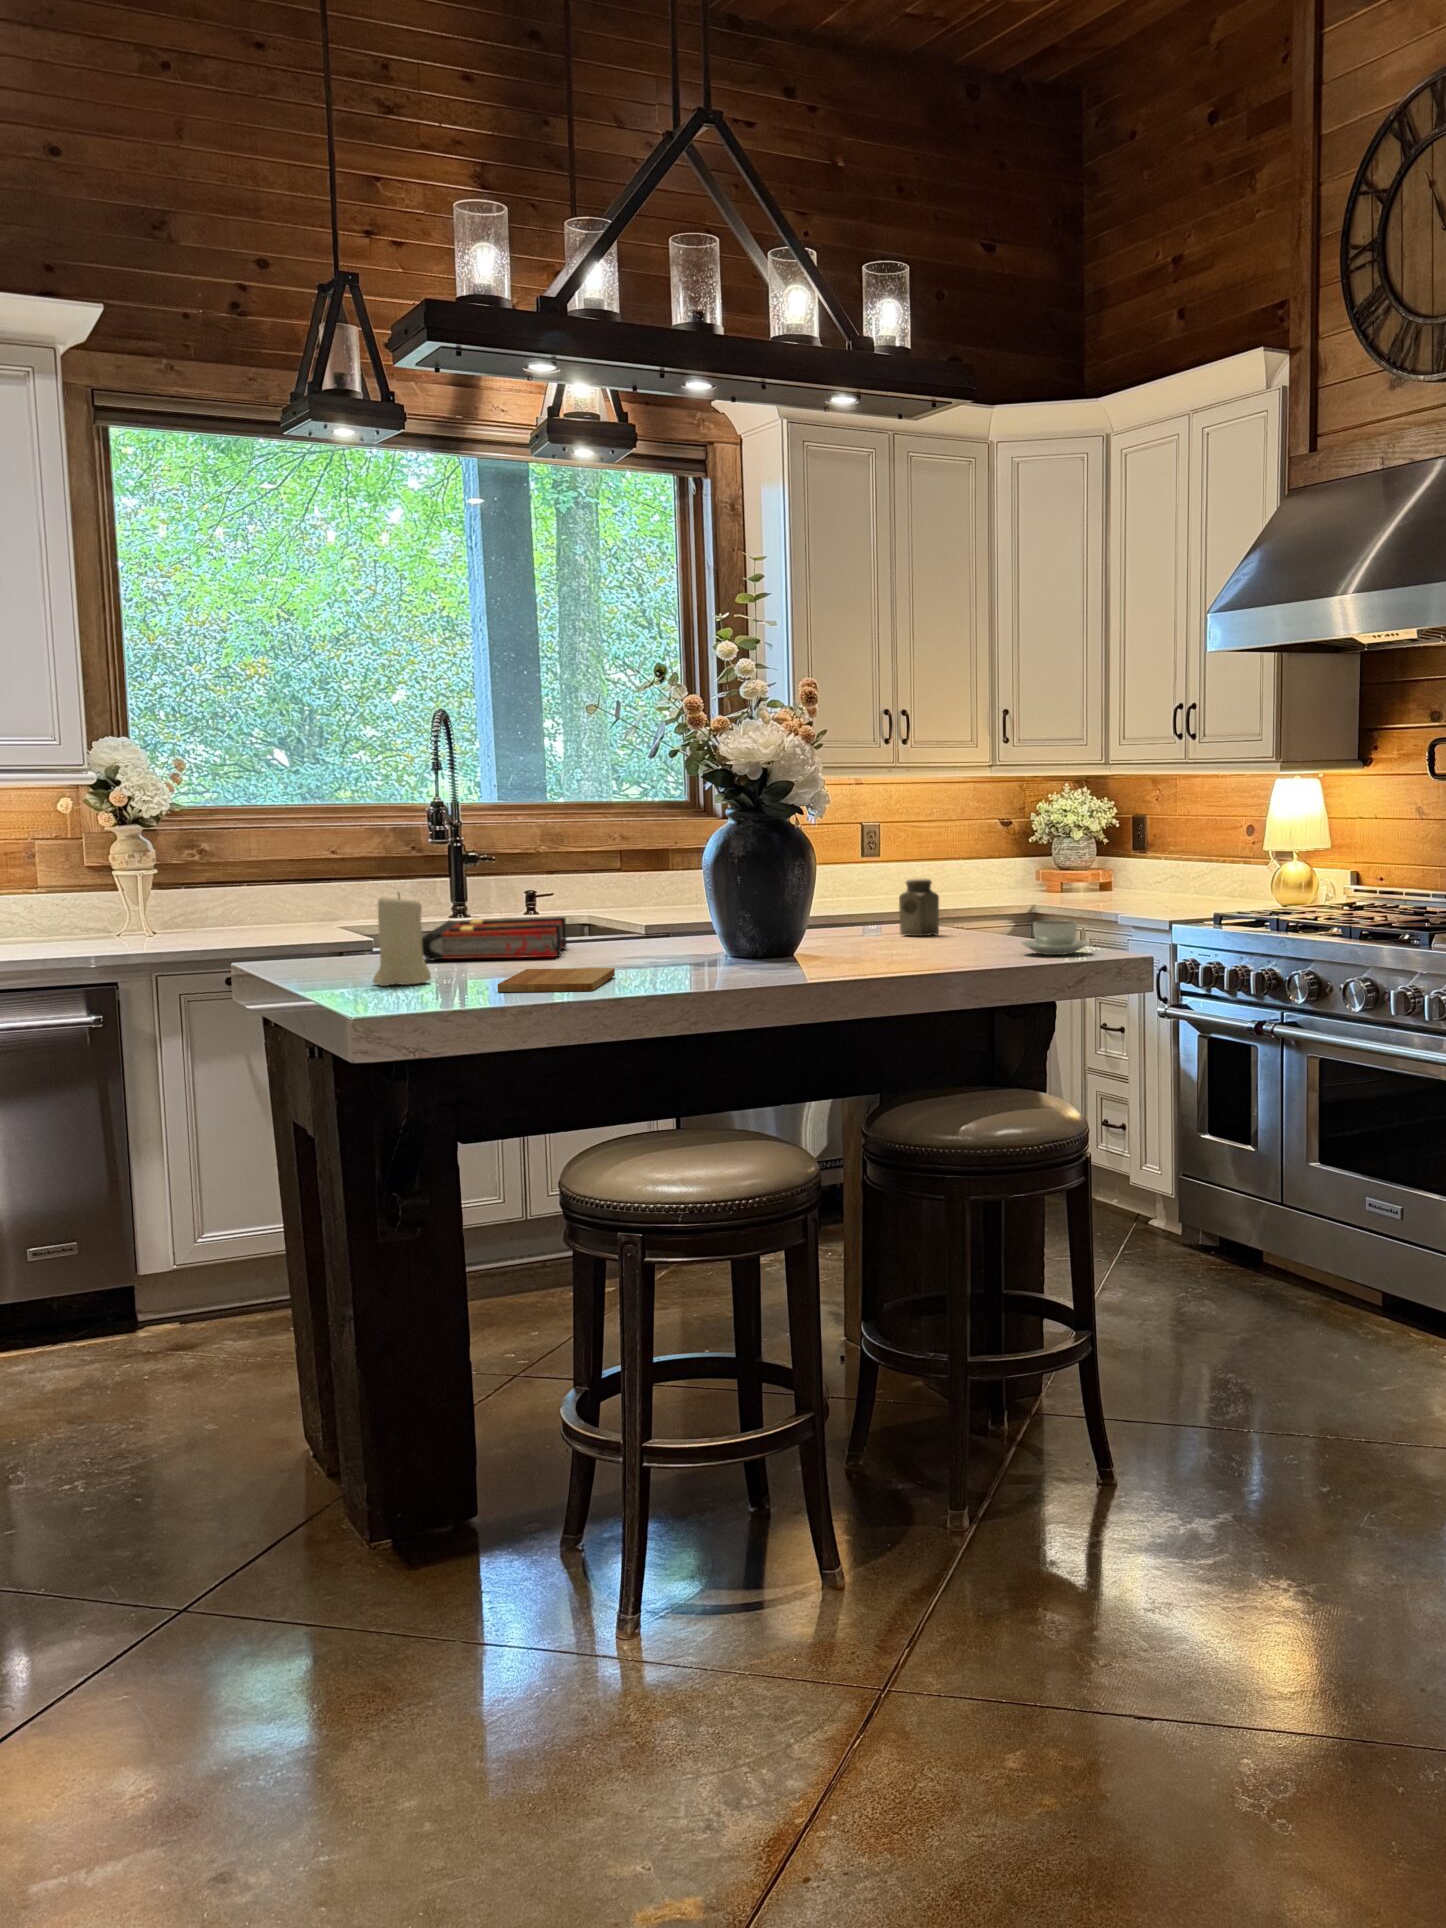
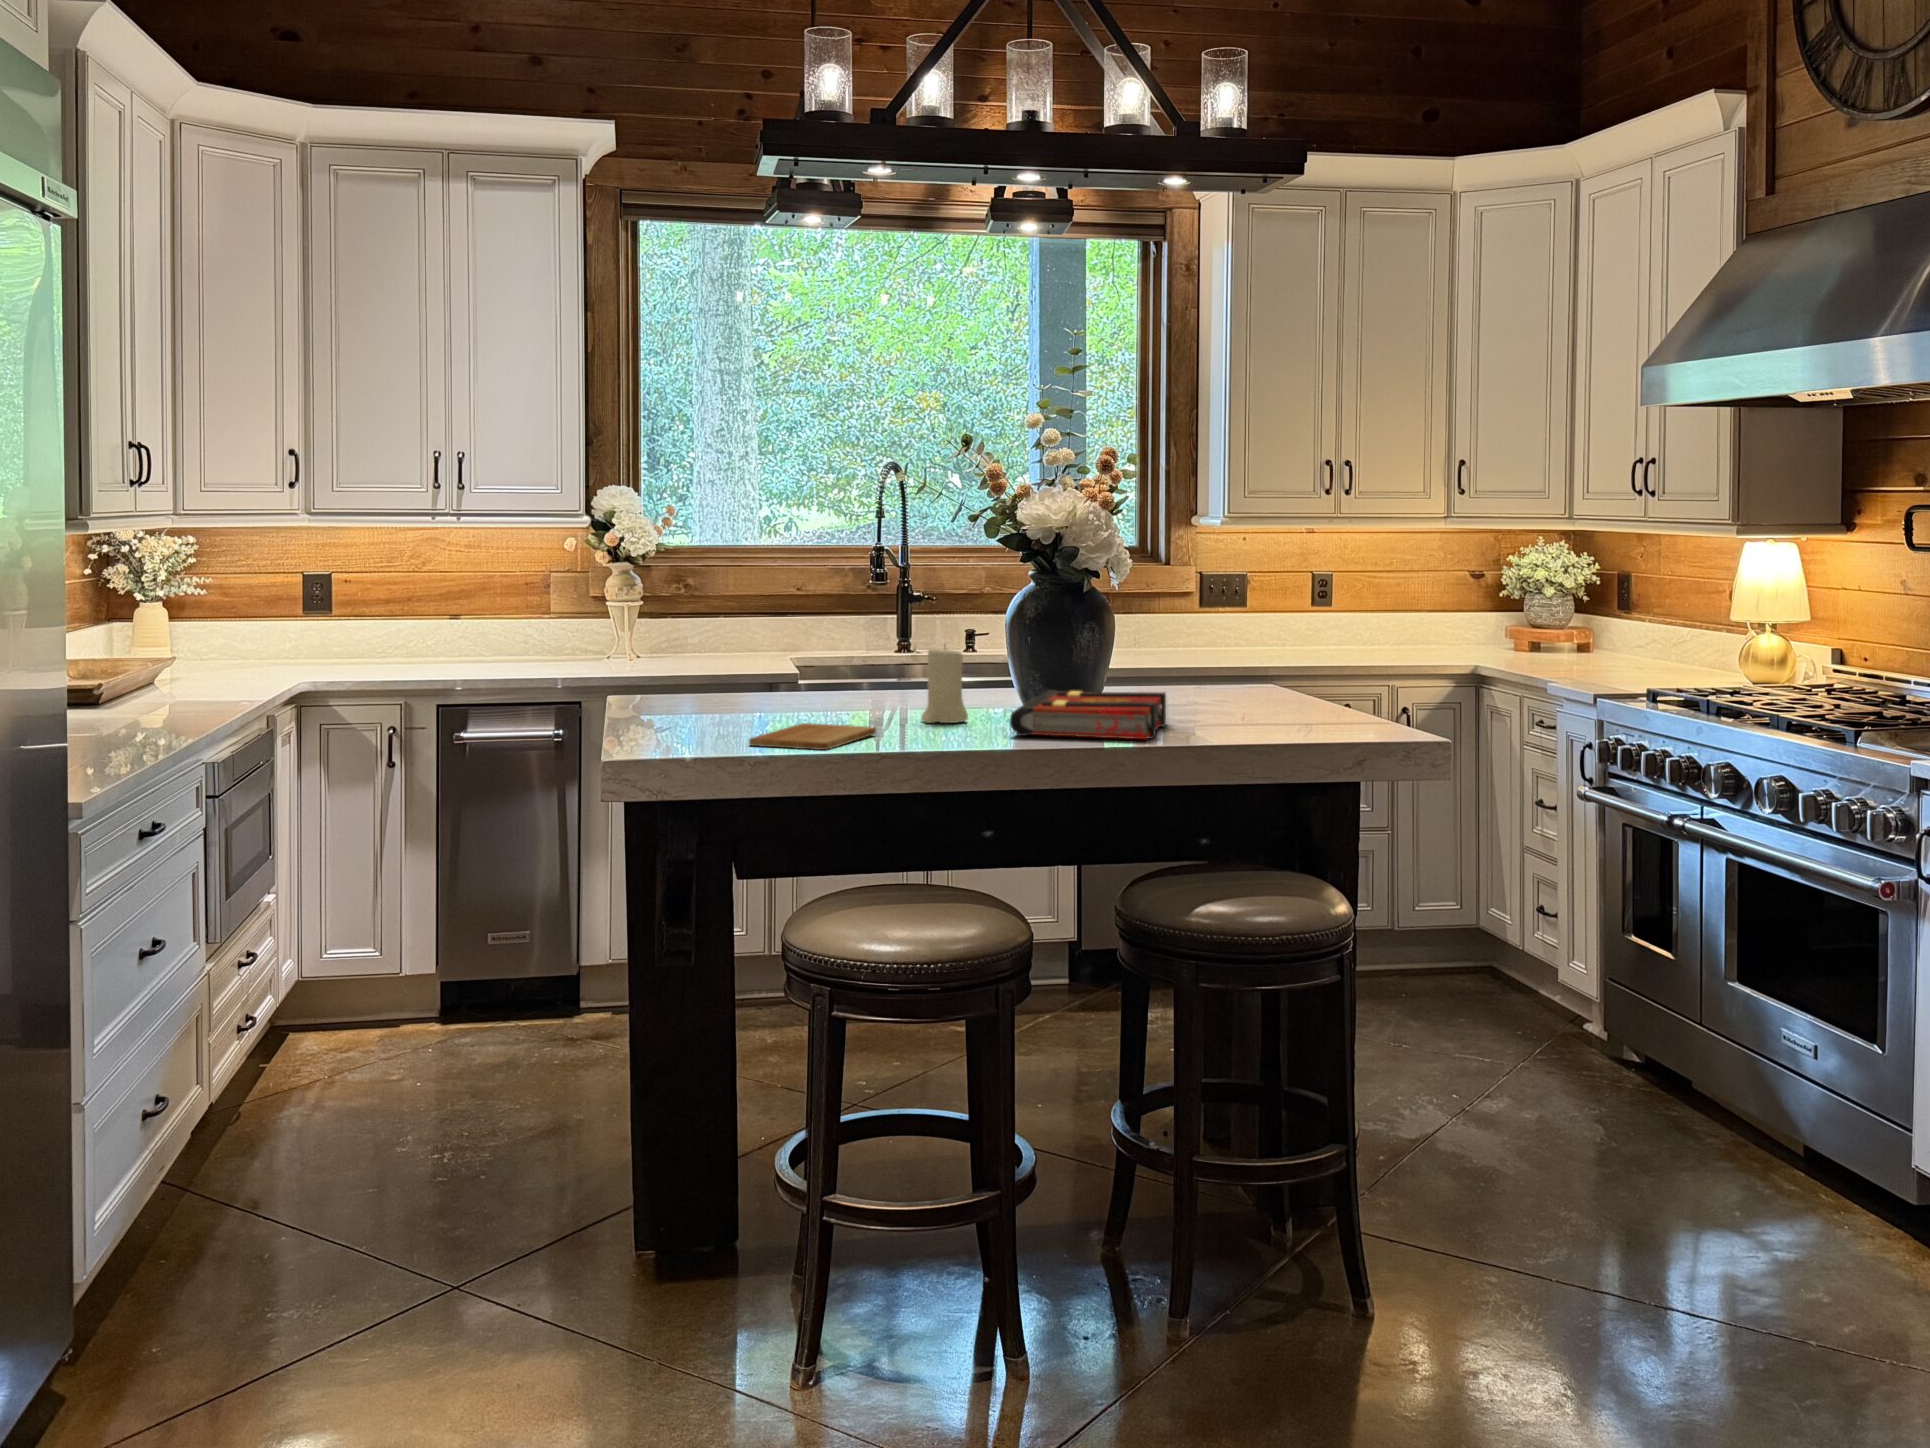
salt shaker: present [899,878,939,936] -> none [1229,646,1270,704]
candle: present [373,893,431,986] -> present [921,645,968,723]
book: present [422,917,567,960] -> present [1010,690,1166,739]
coffee cup: present [1021,920,1089,955] -> none [1296,700,1368,736]

